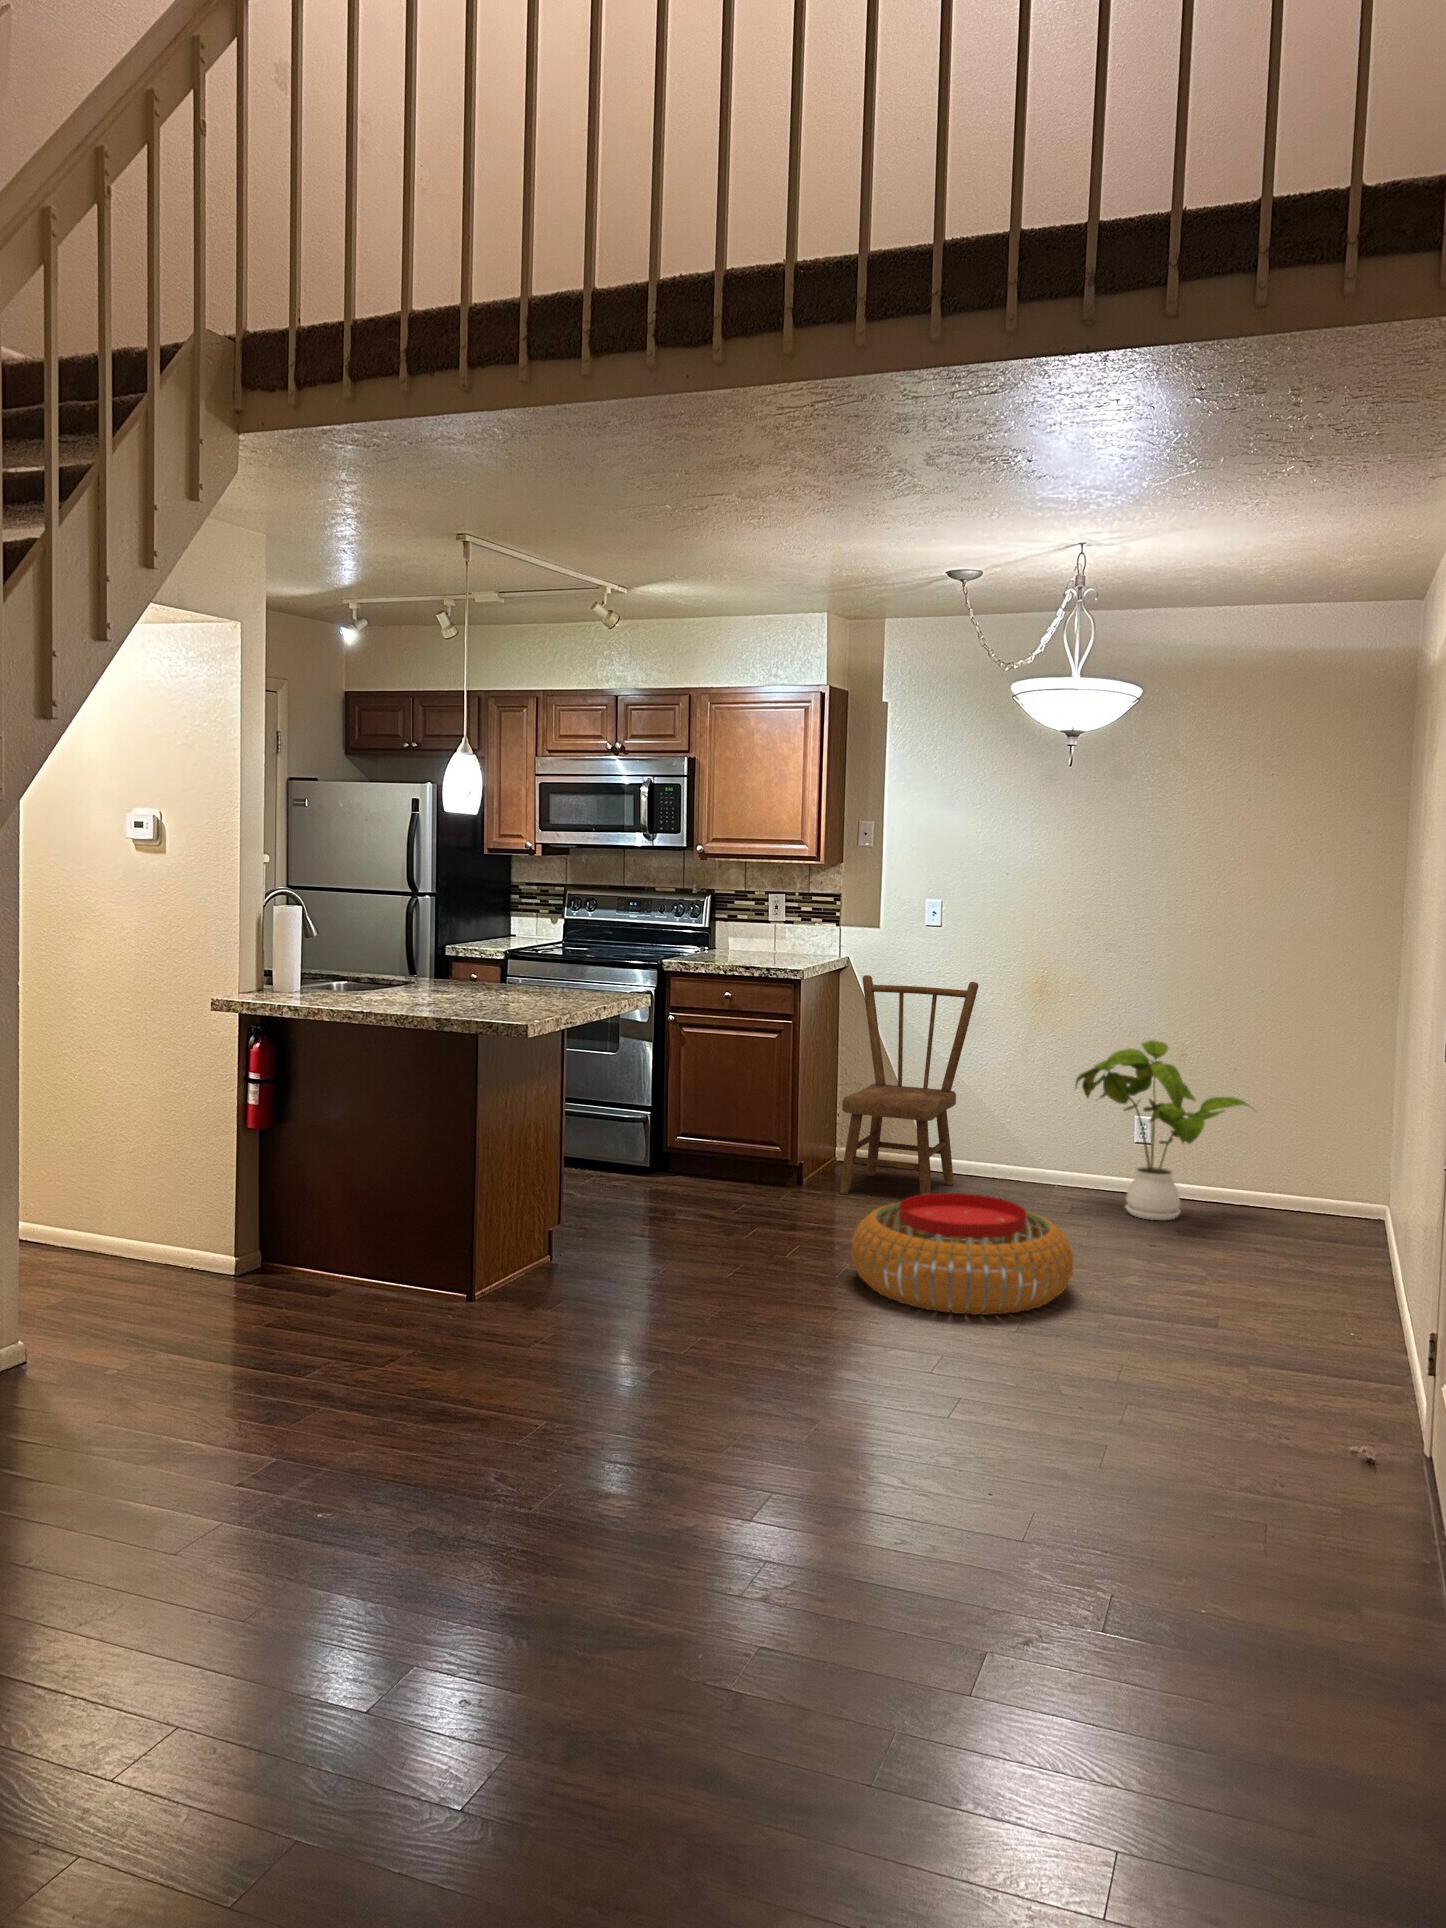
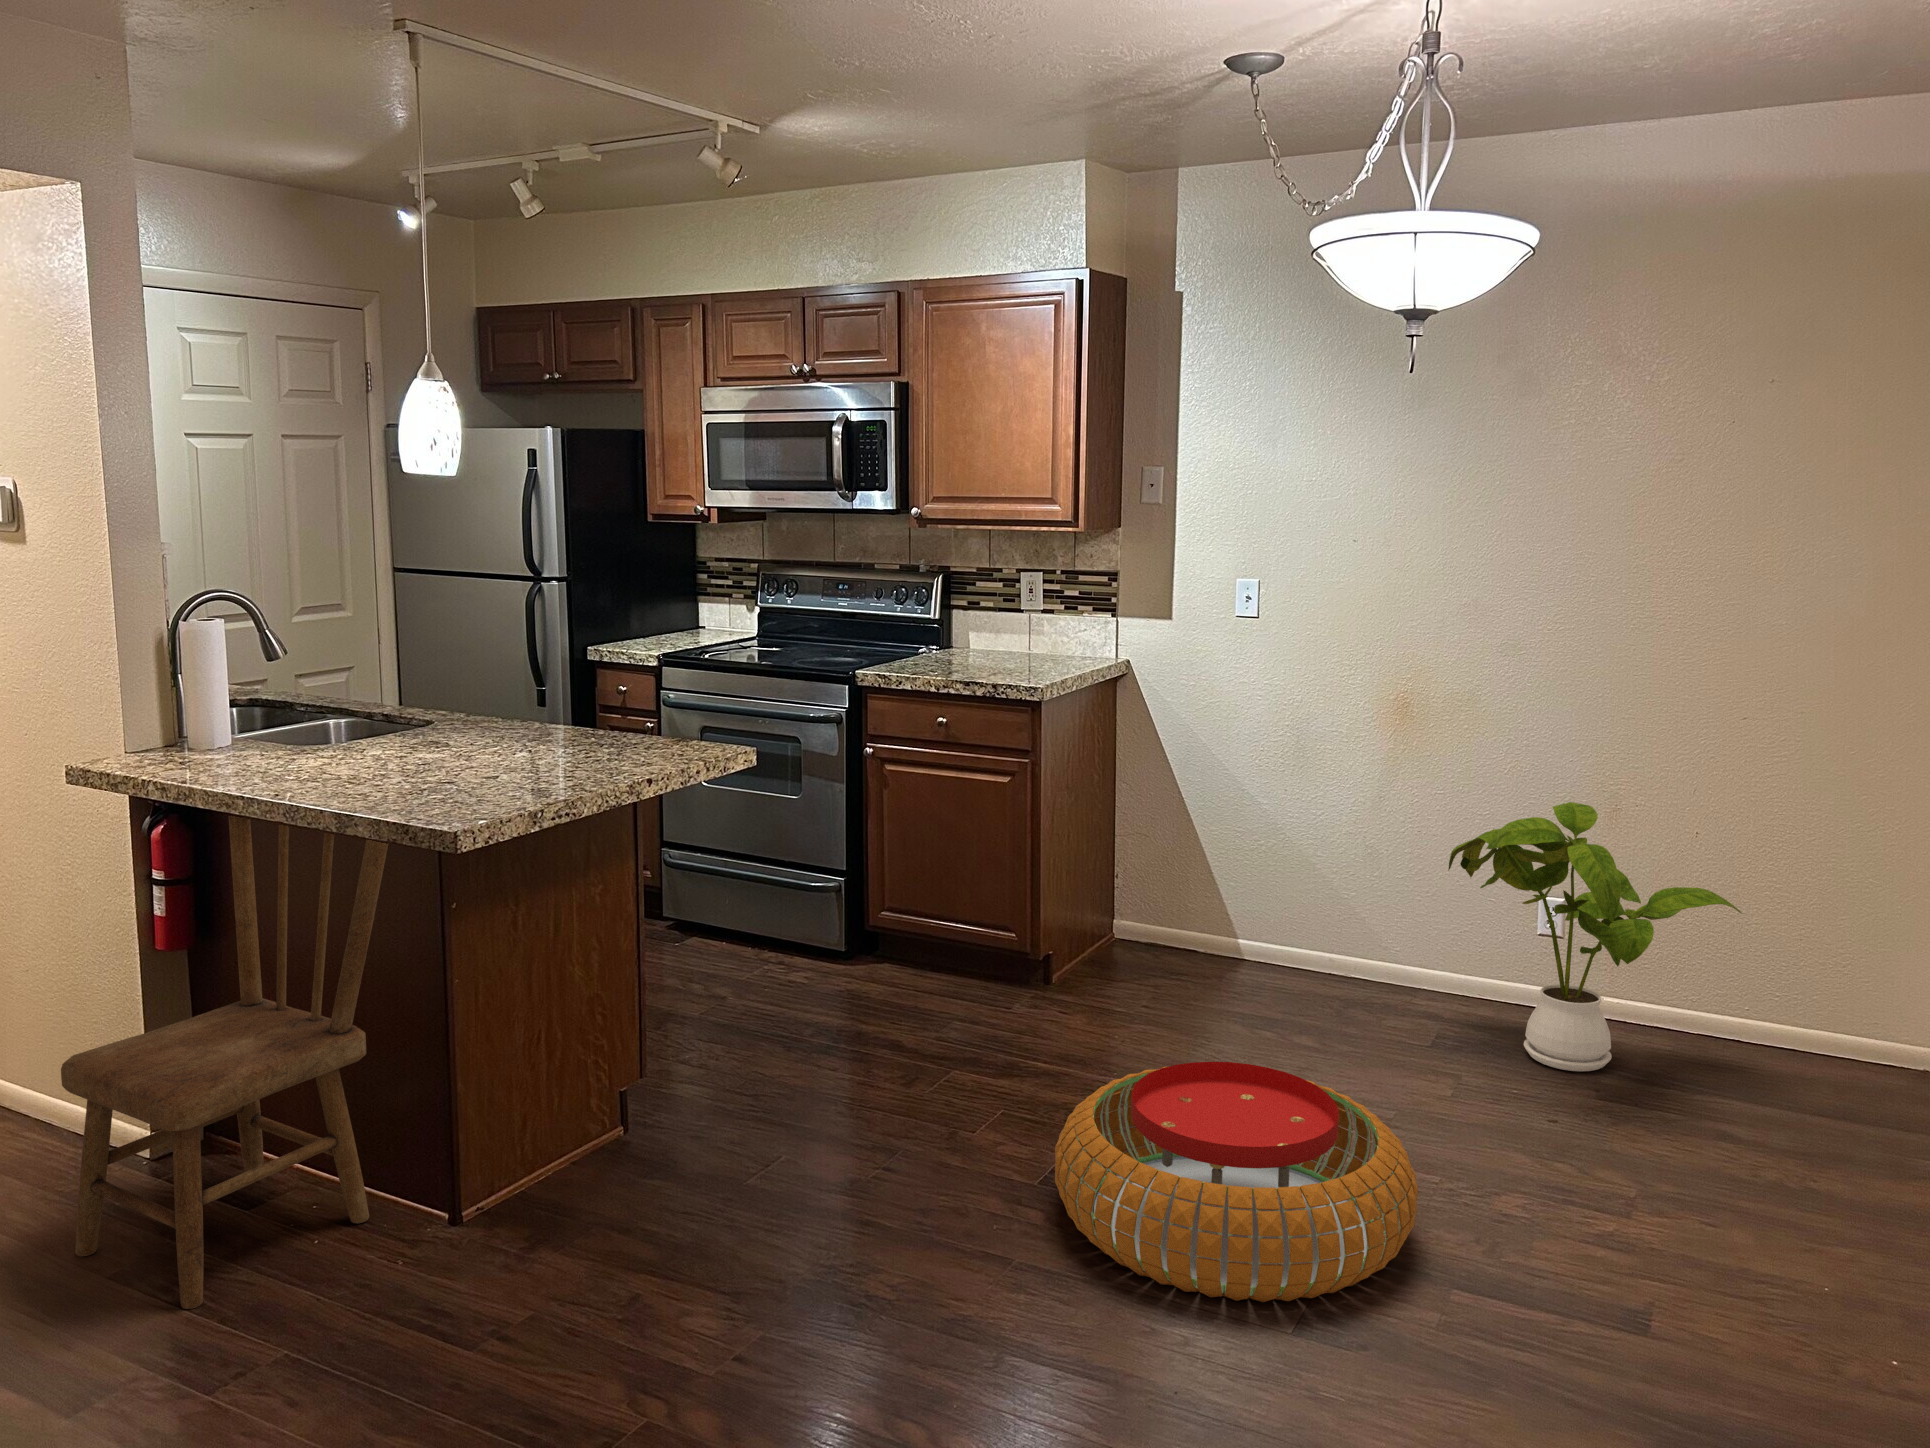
dining chair: present [840,975,978,1194] -> present [61,816,388,1309]

